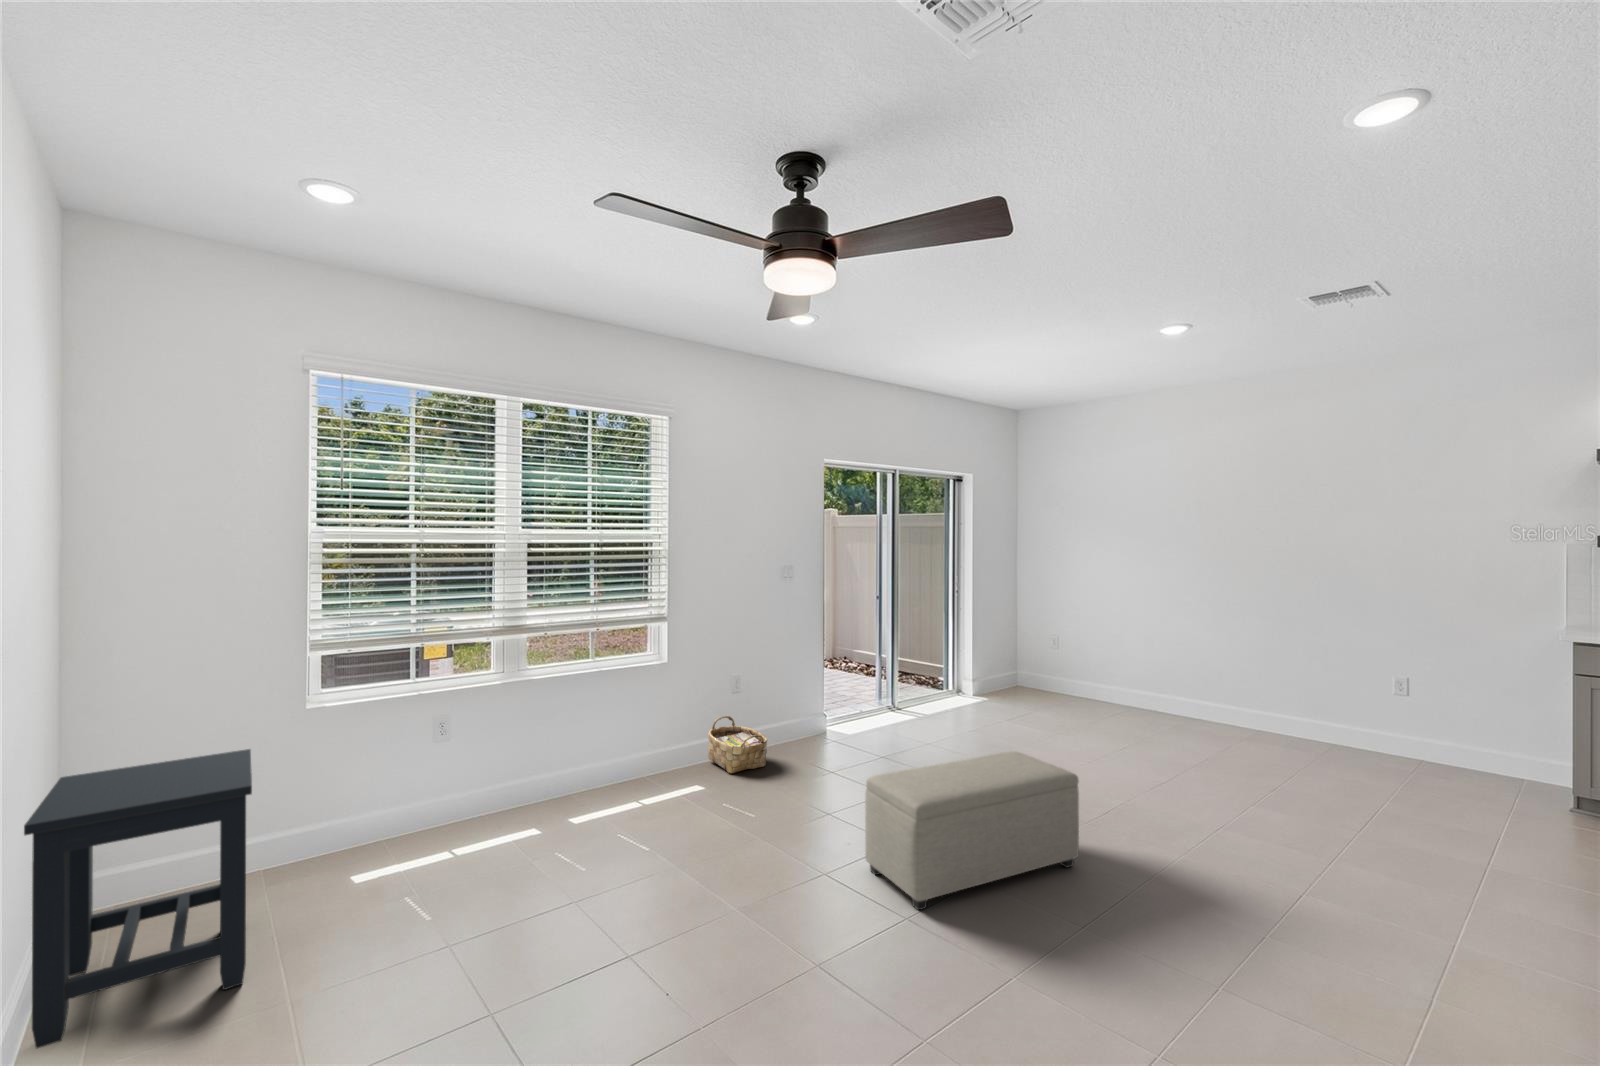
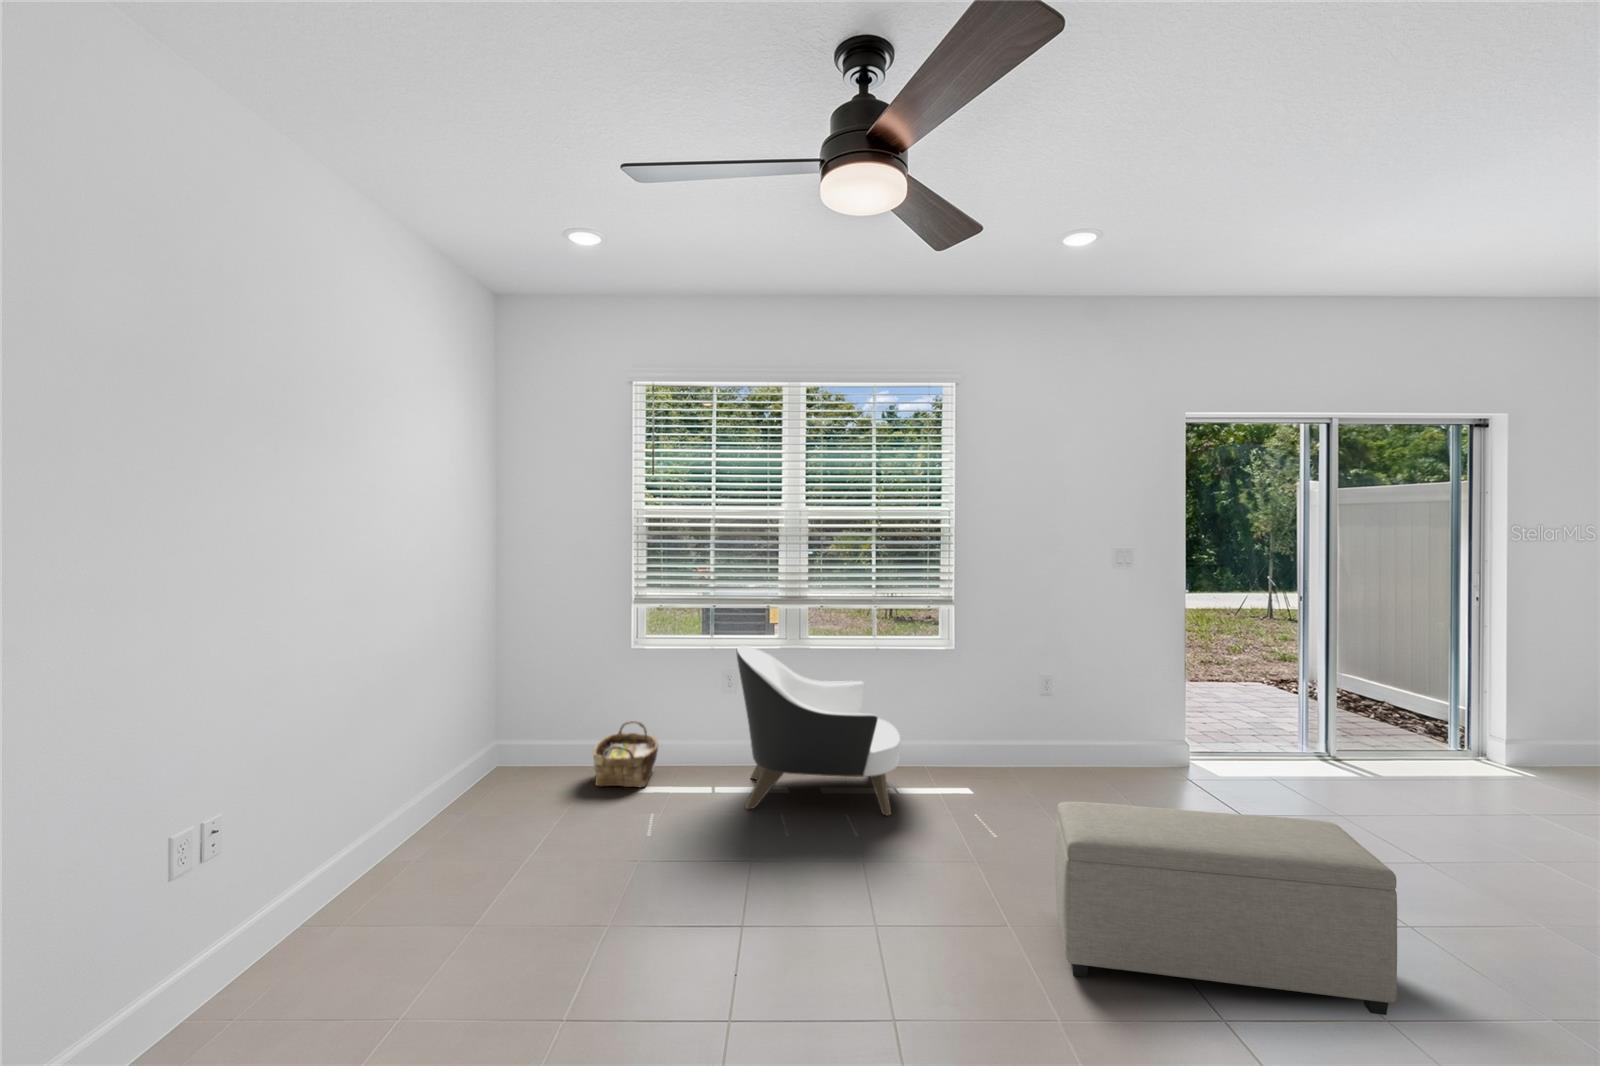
armchair: none [479,685,661,863] -> present [737,646,901,816]
woven basket: present [708,716,767,774] -> present [593,721,658,787]
side table: present [24,749,252,1049] -> none [418,669,567,834]

